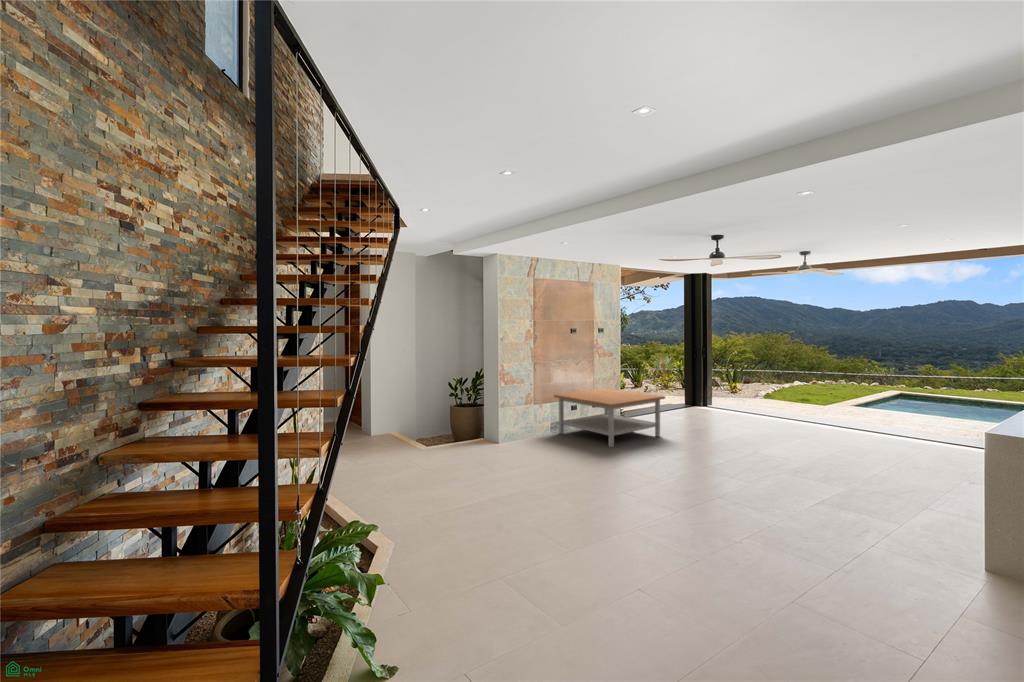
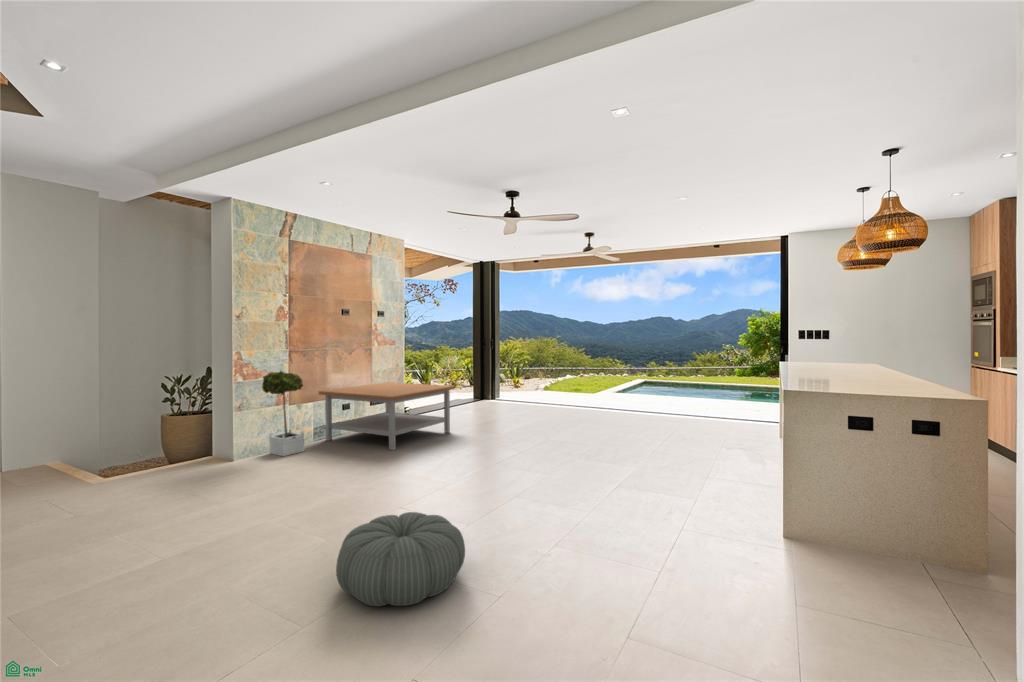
potted tree: none [517,380,545,443] -> present [262,371,304,456]
pouf: none [583,495,667,553] -> present [336,512,465,606]

